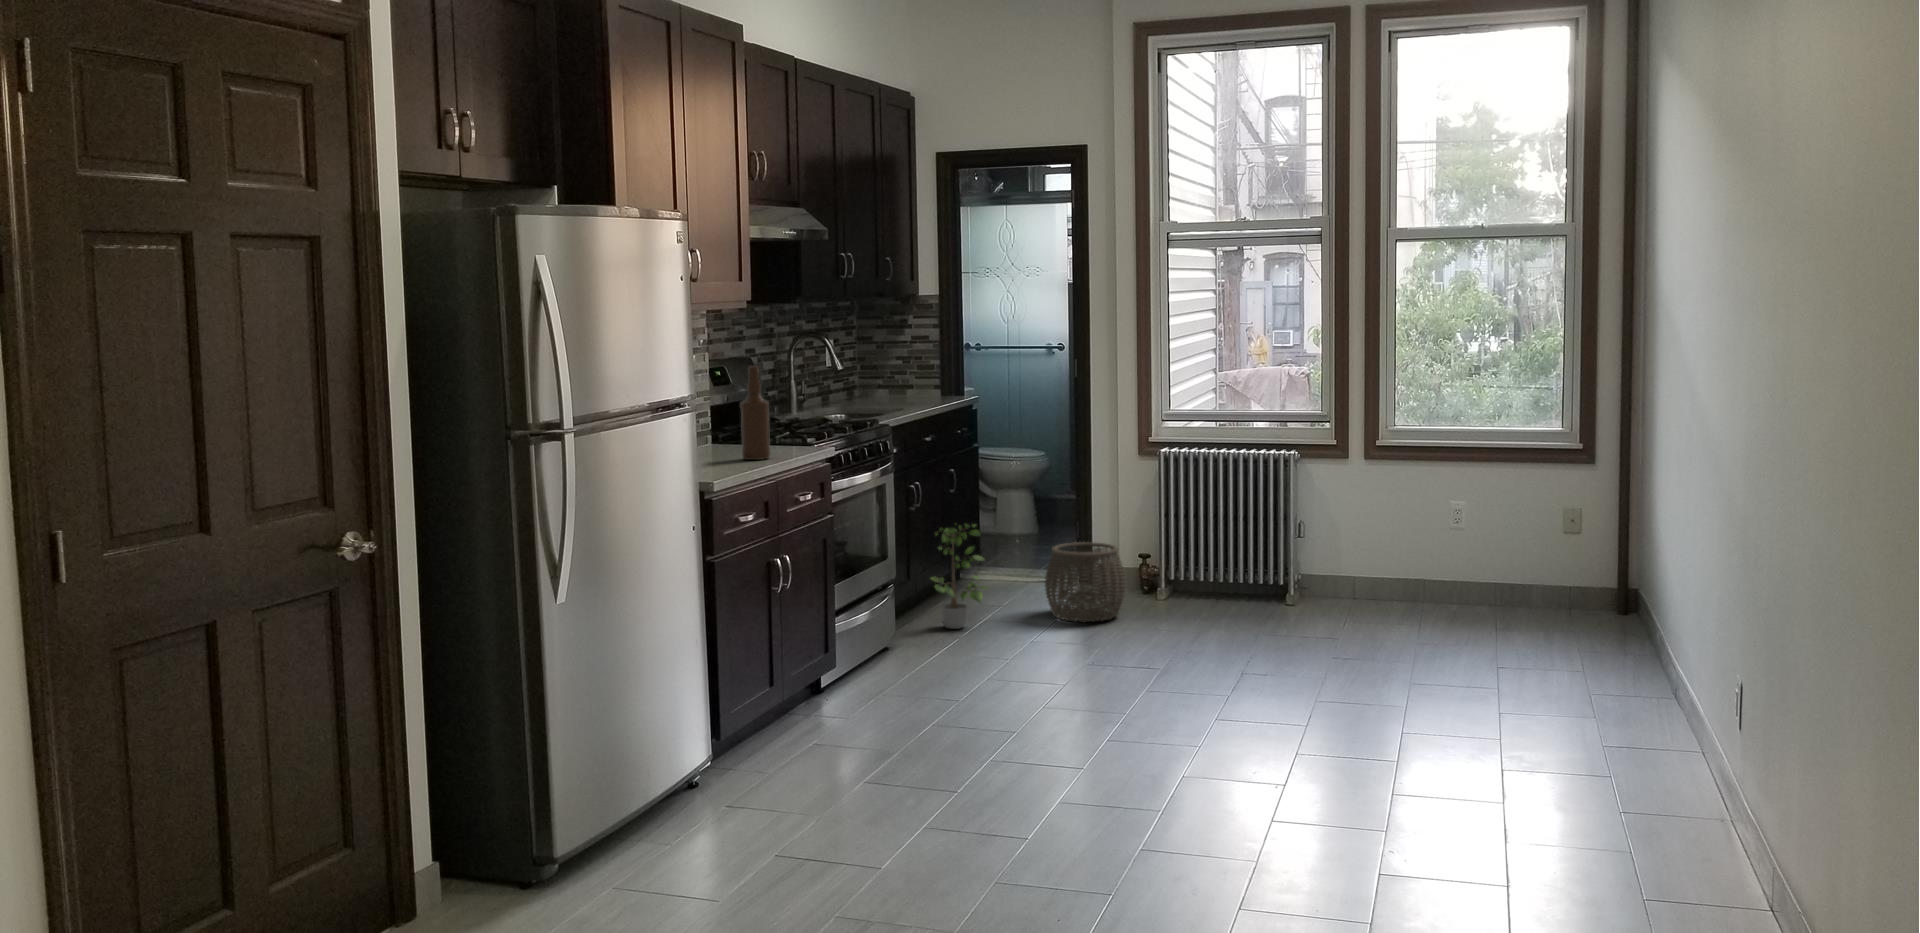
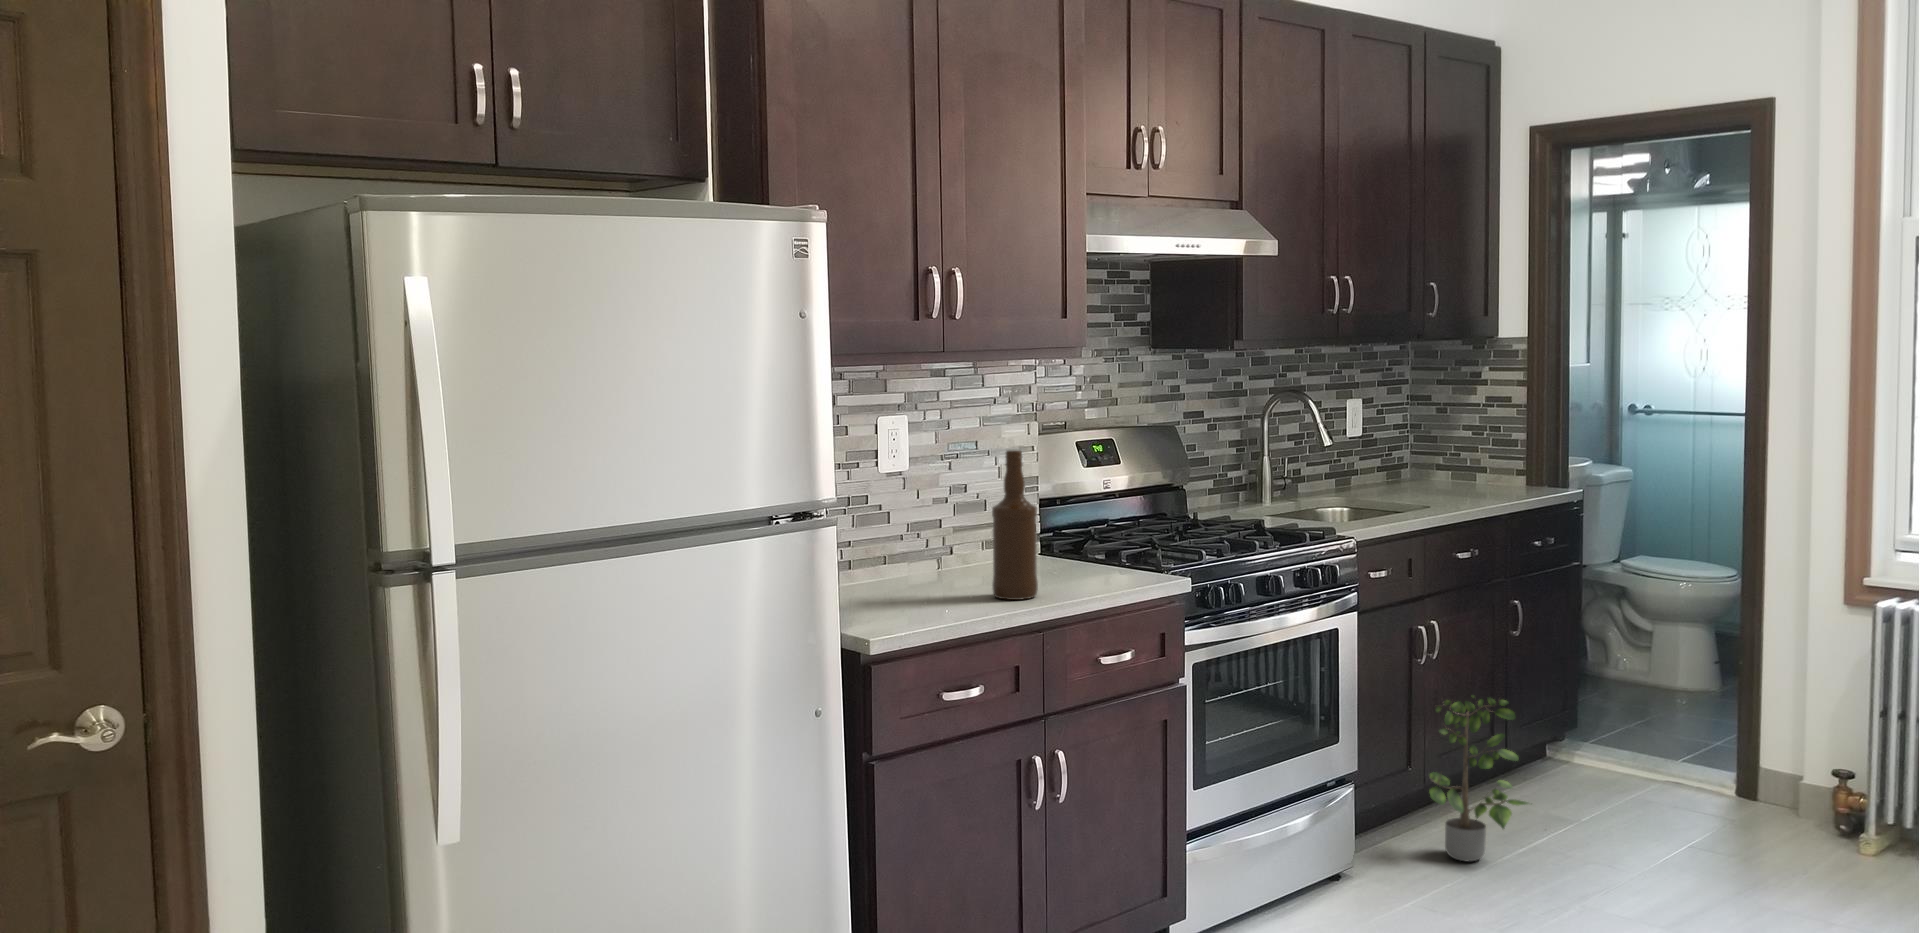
woven basket: present [1045,542,1126,622] -> none [1631,744,1783,890]

